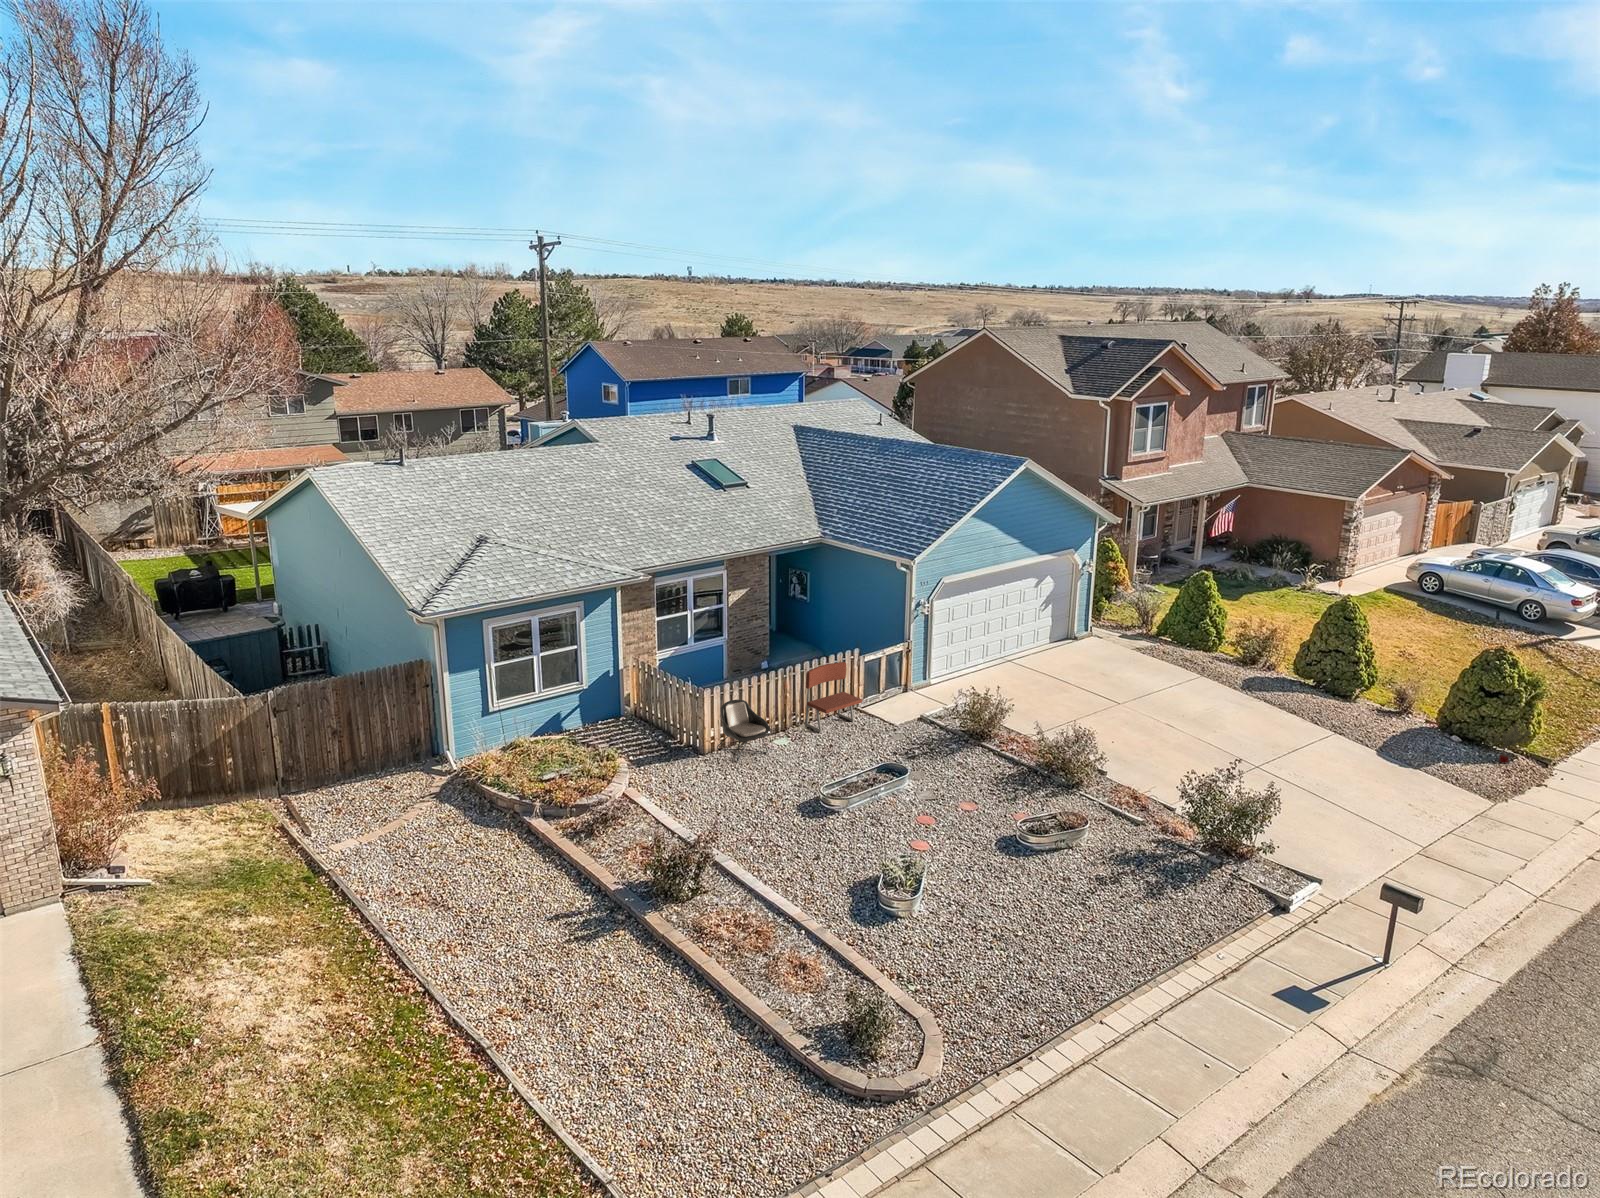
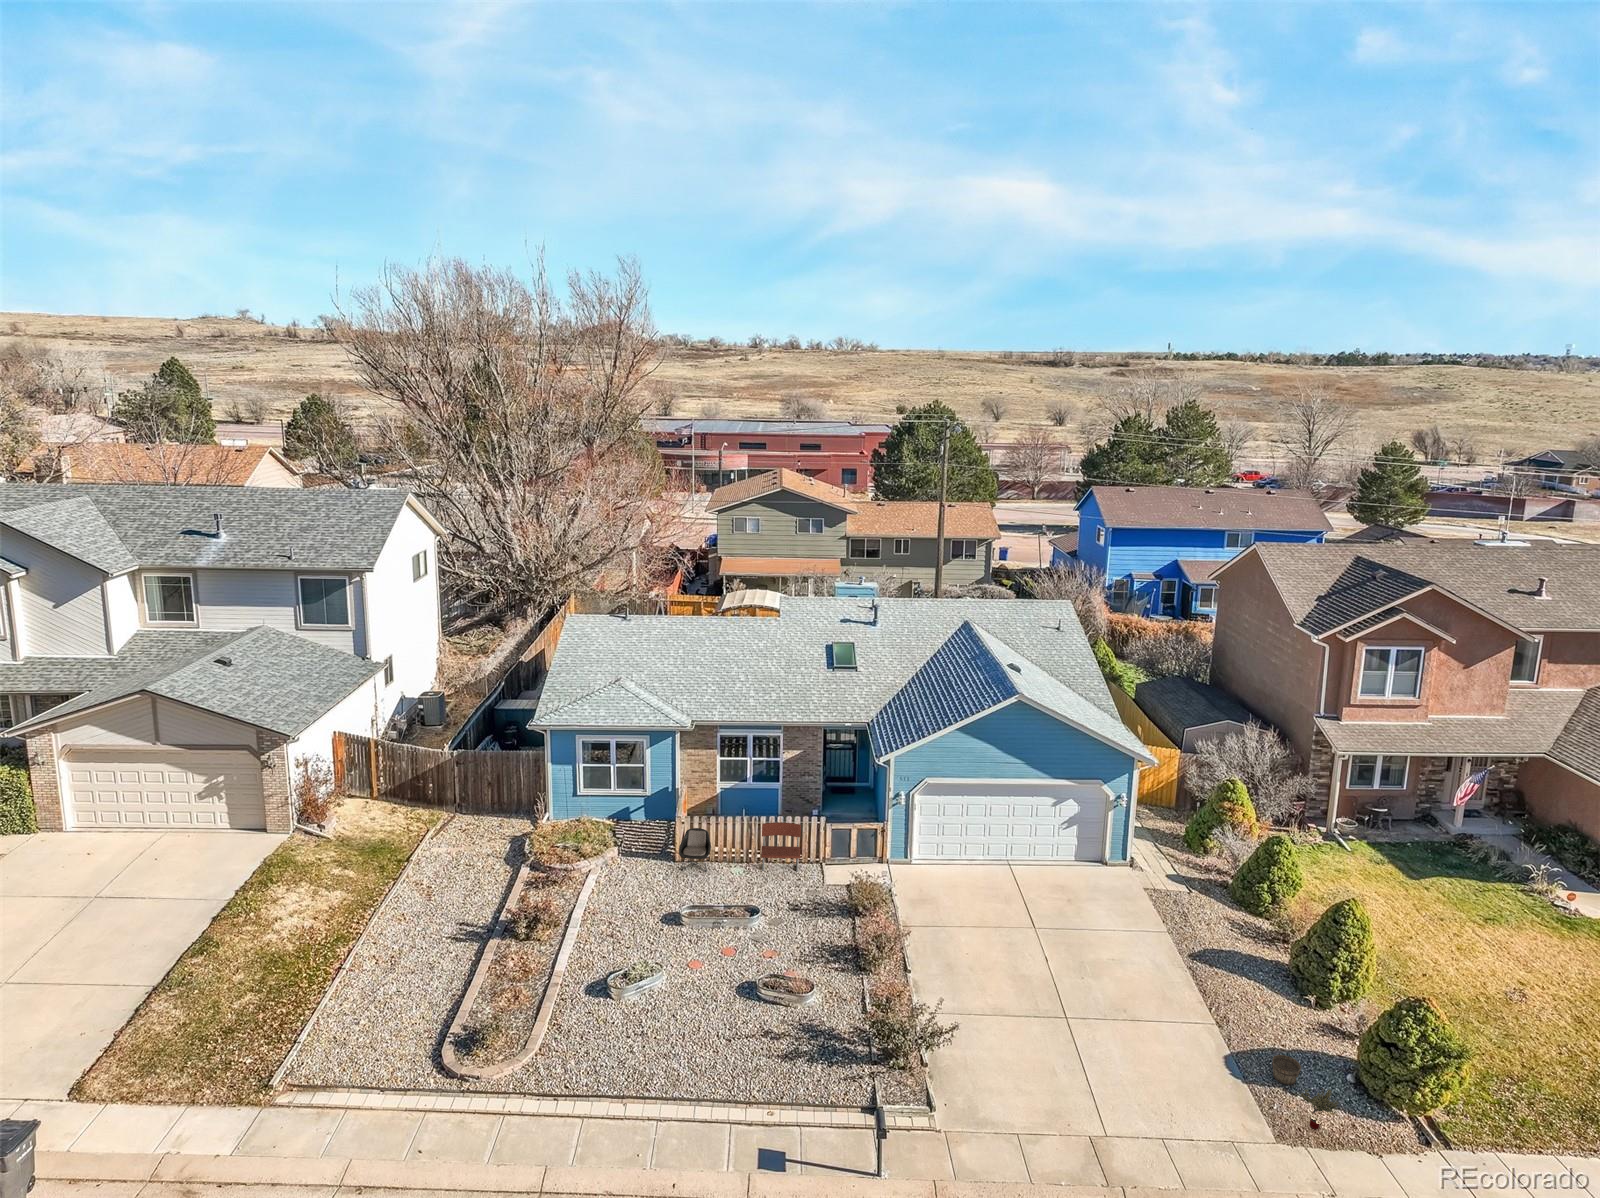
wooden bucket: none [1419,720,1449,743] -> present [1272,1055,1301,1085]

